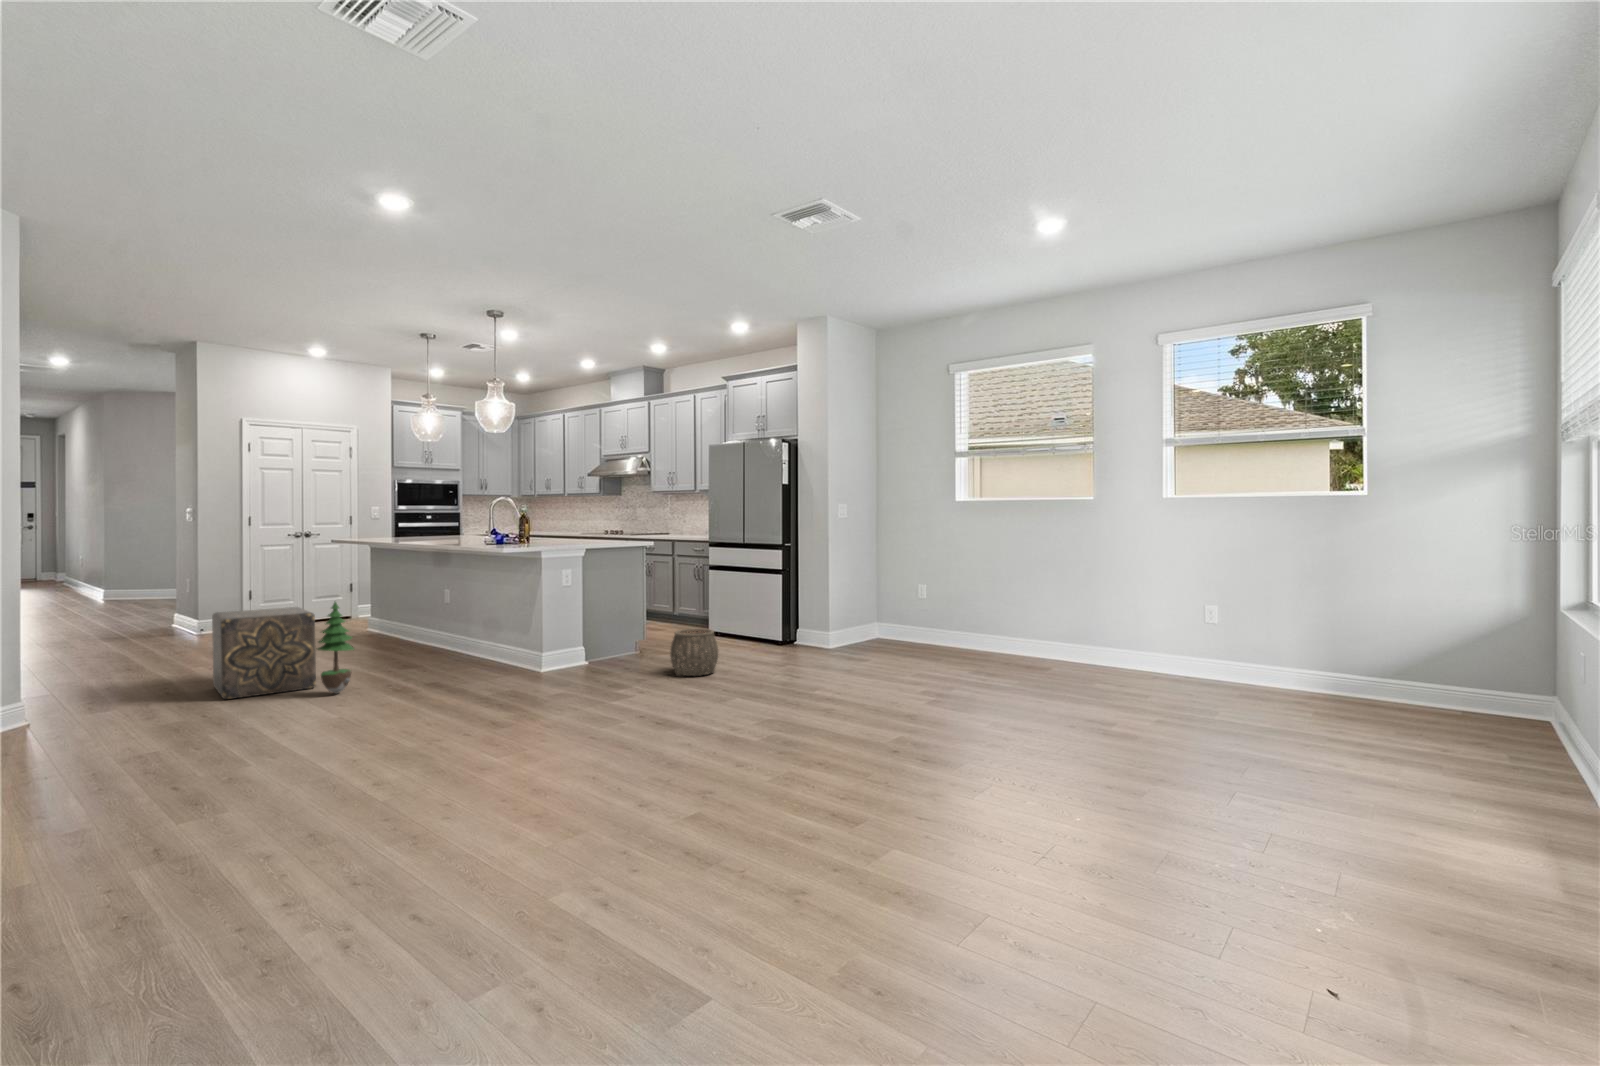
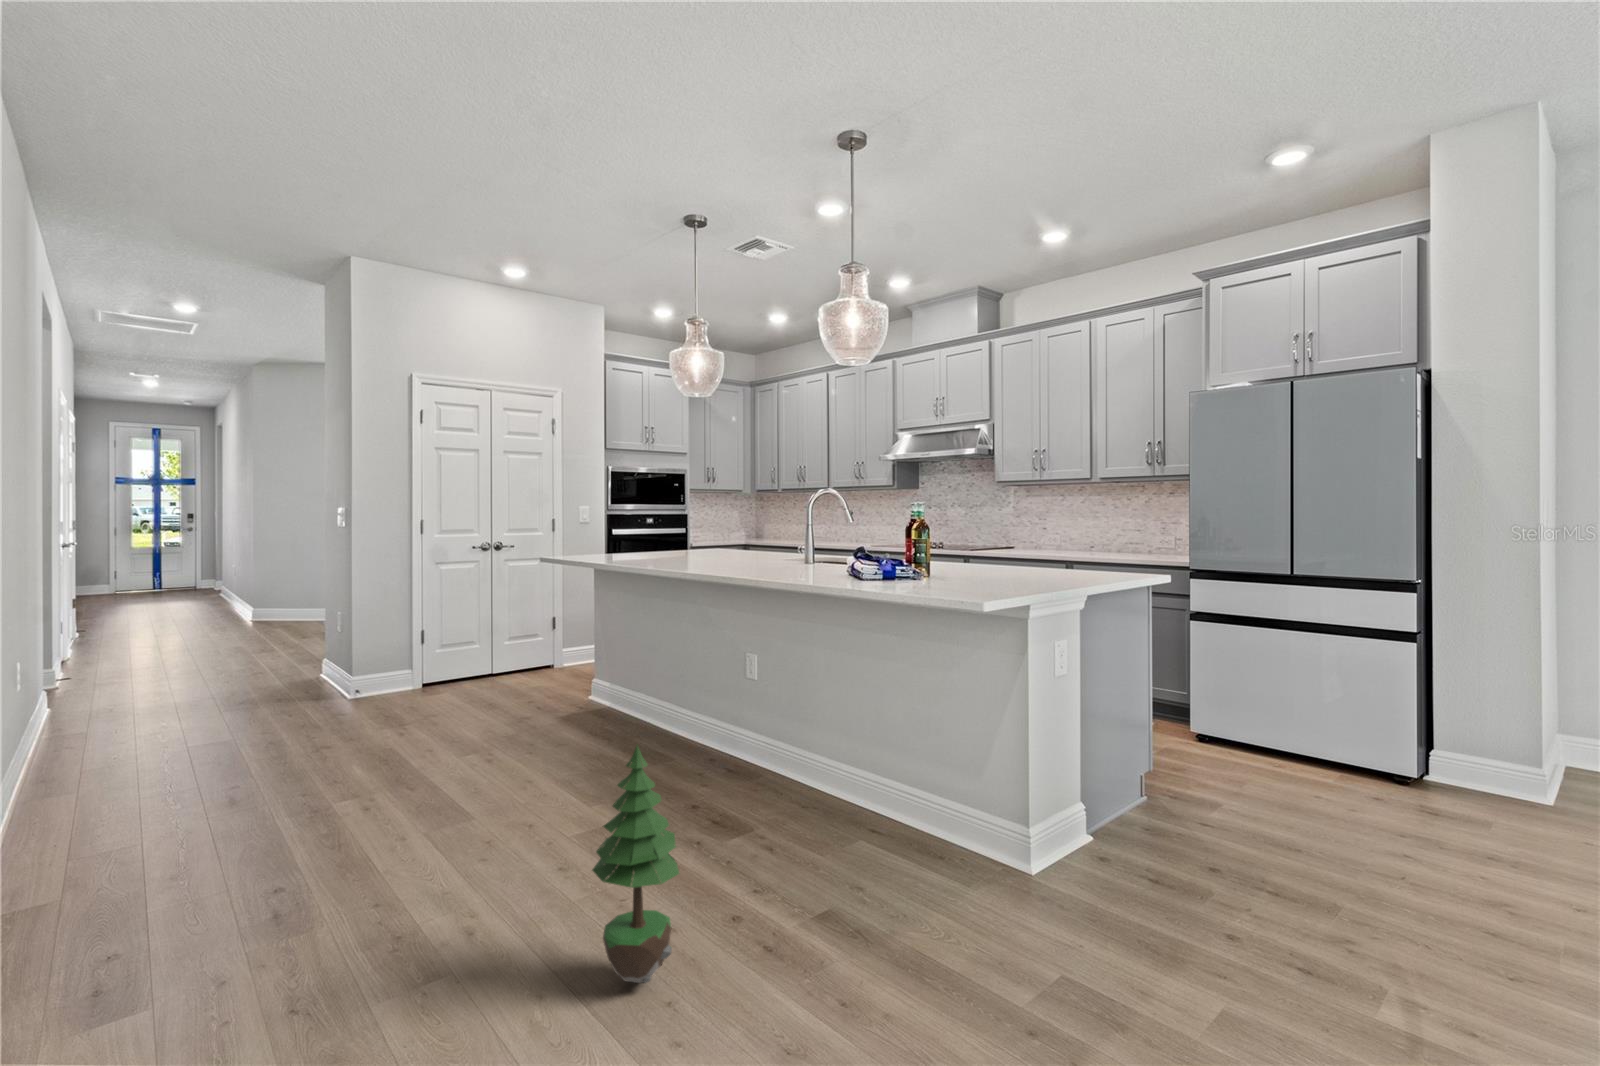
ottoman: present [212,607,316,699] -> none [355,721,578,998]
woven basket: present [670,629,718,676] -> none [1368,797,1531,943]

